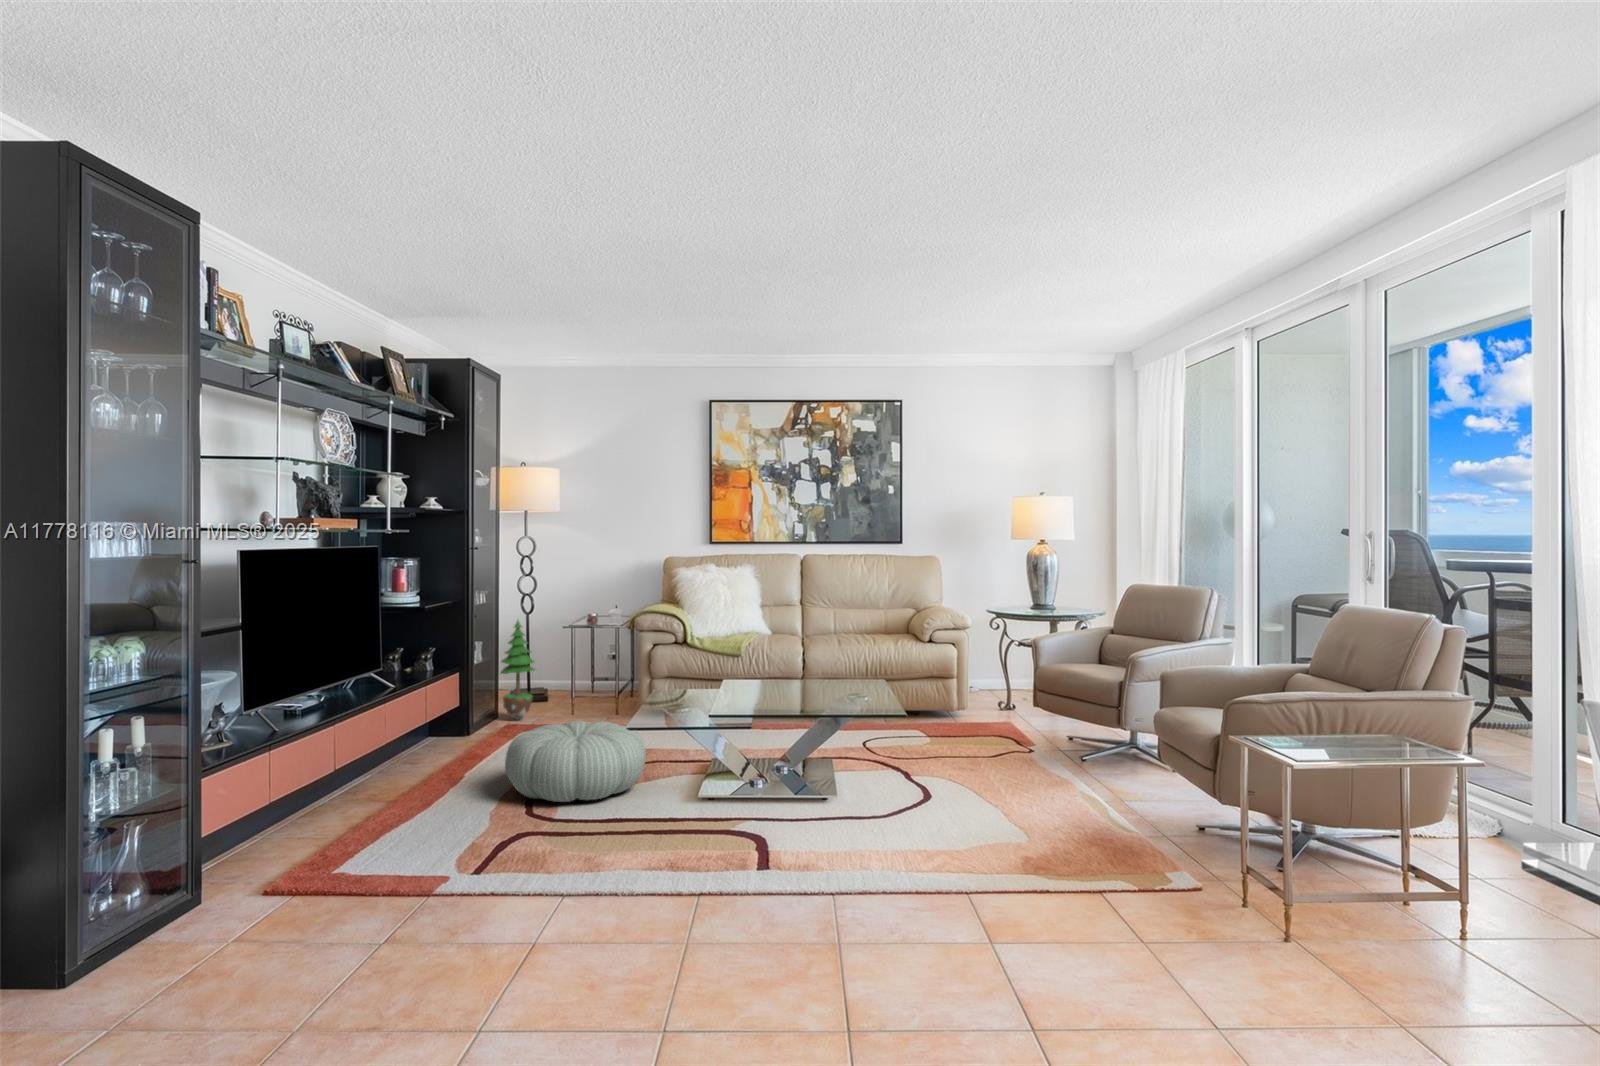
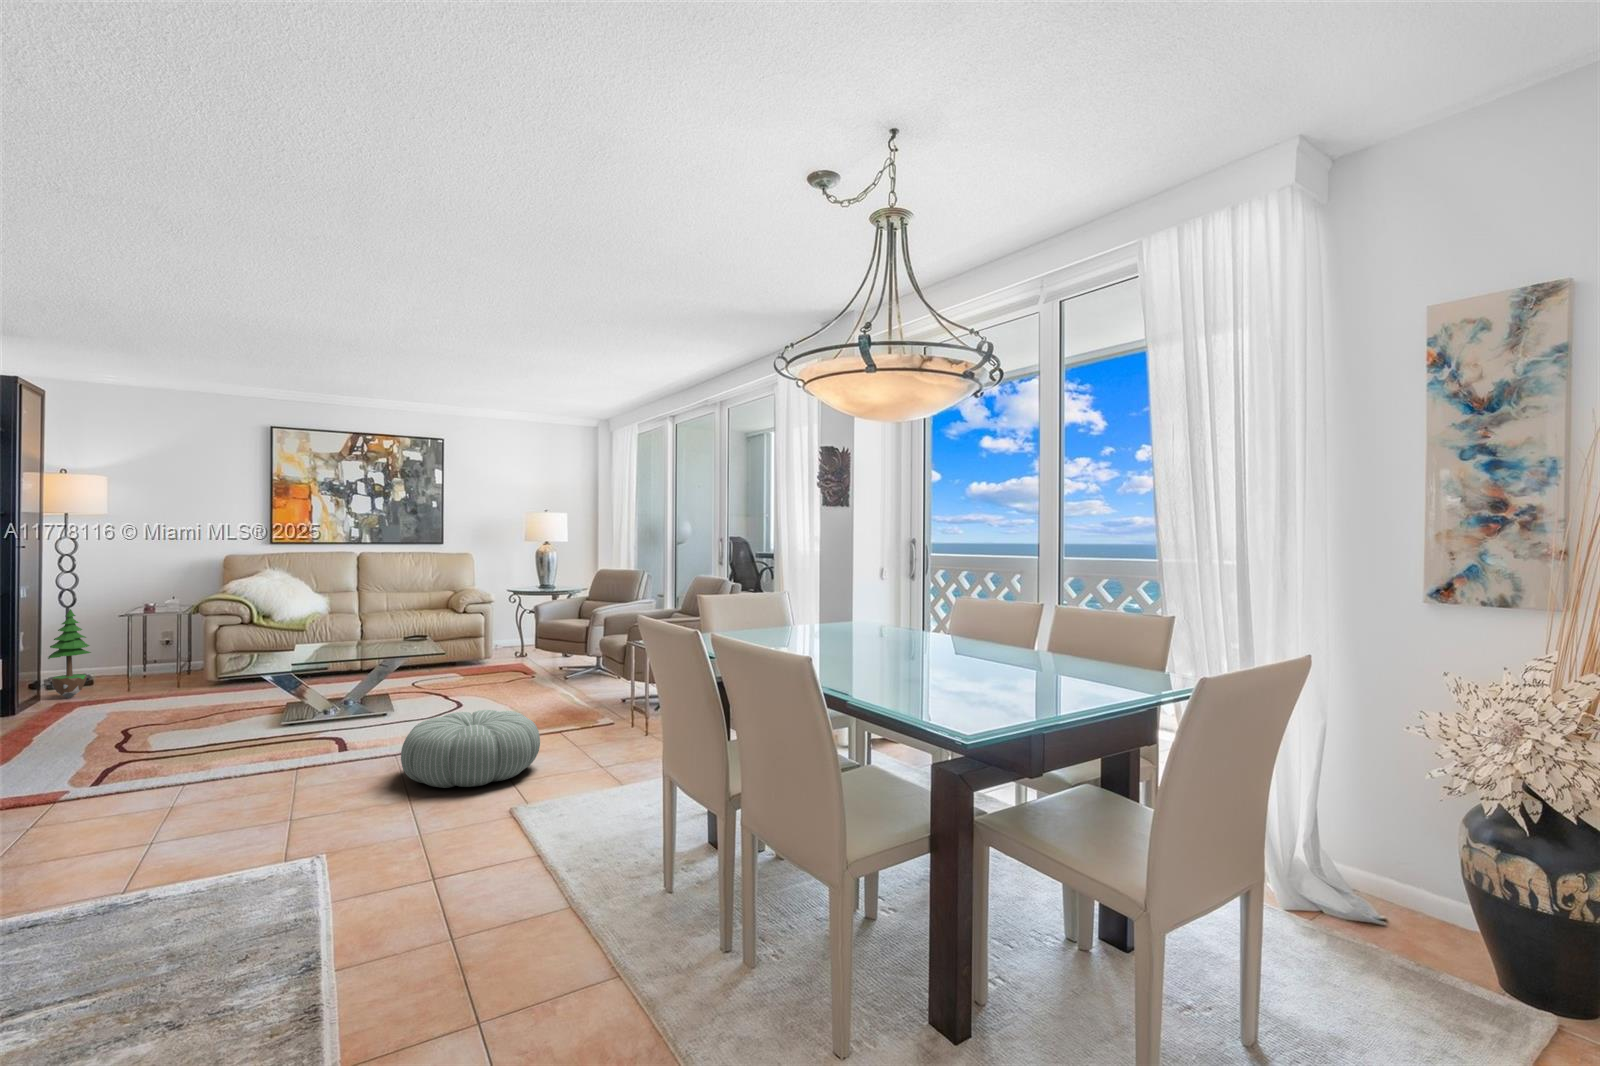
pouf: present [505,721,646,802] -> present [401,710,540,788]

